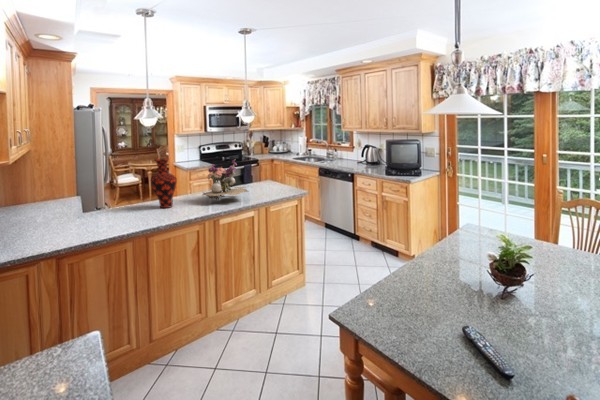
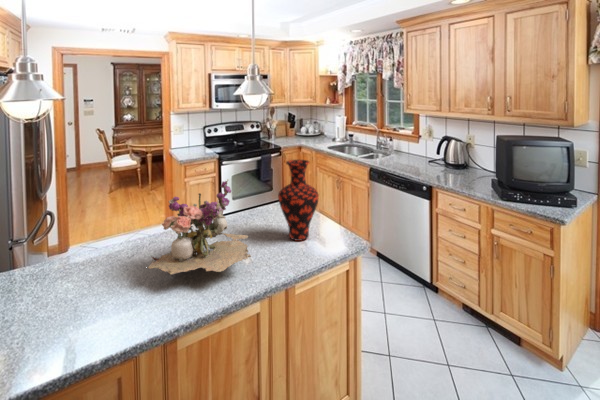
vase: present [151,158,177,208] -> present [278,160,319,241]

